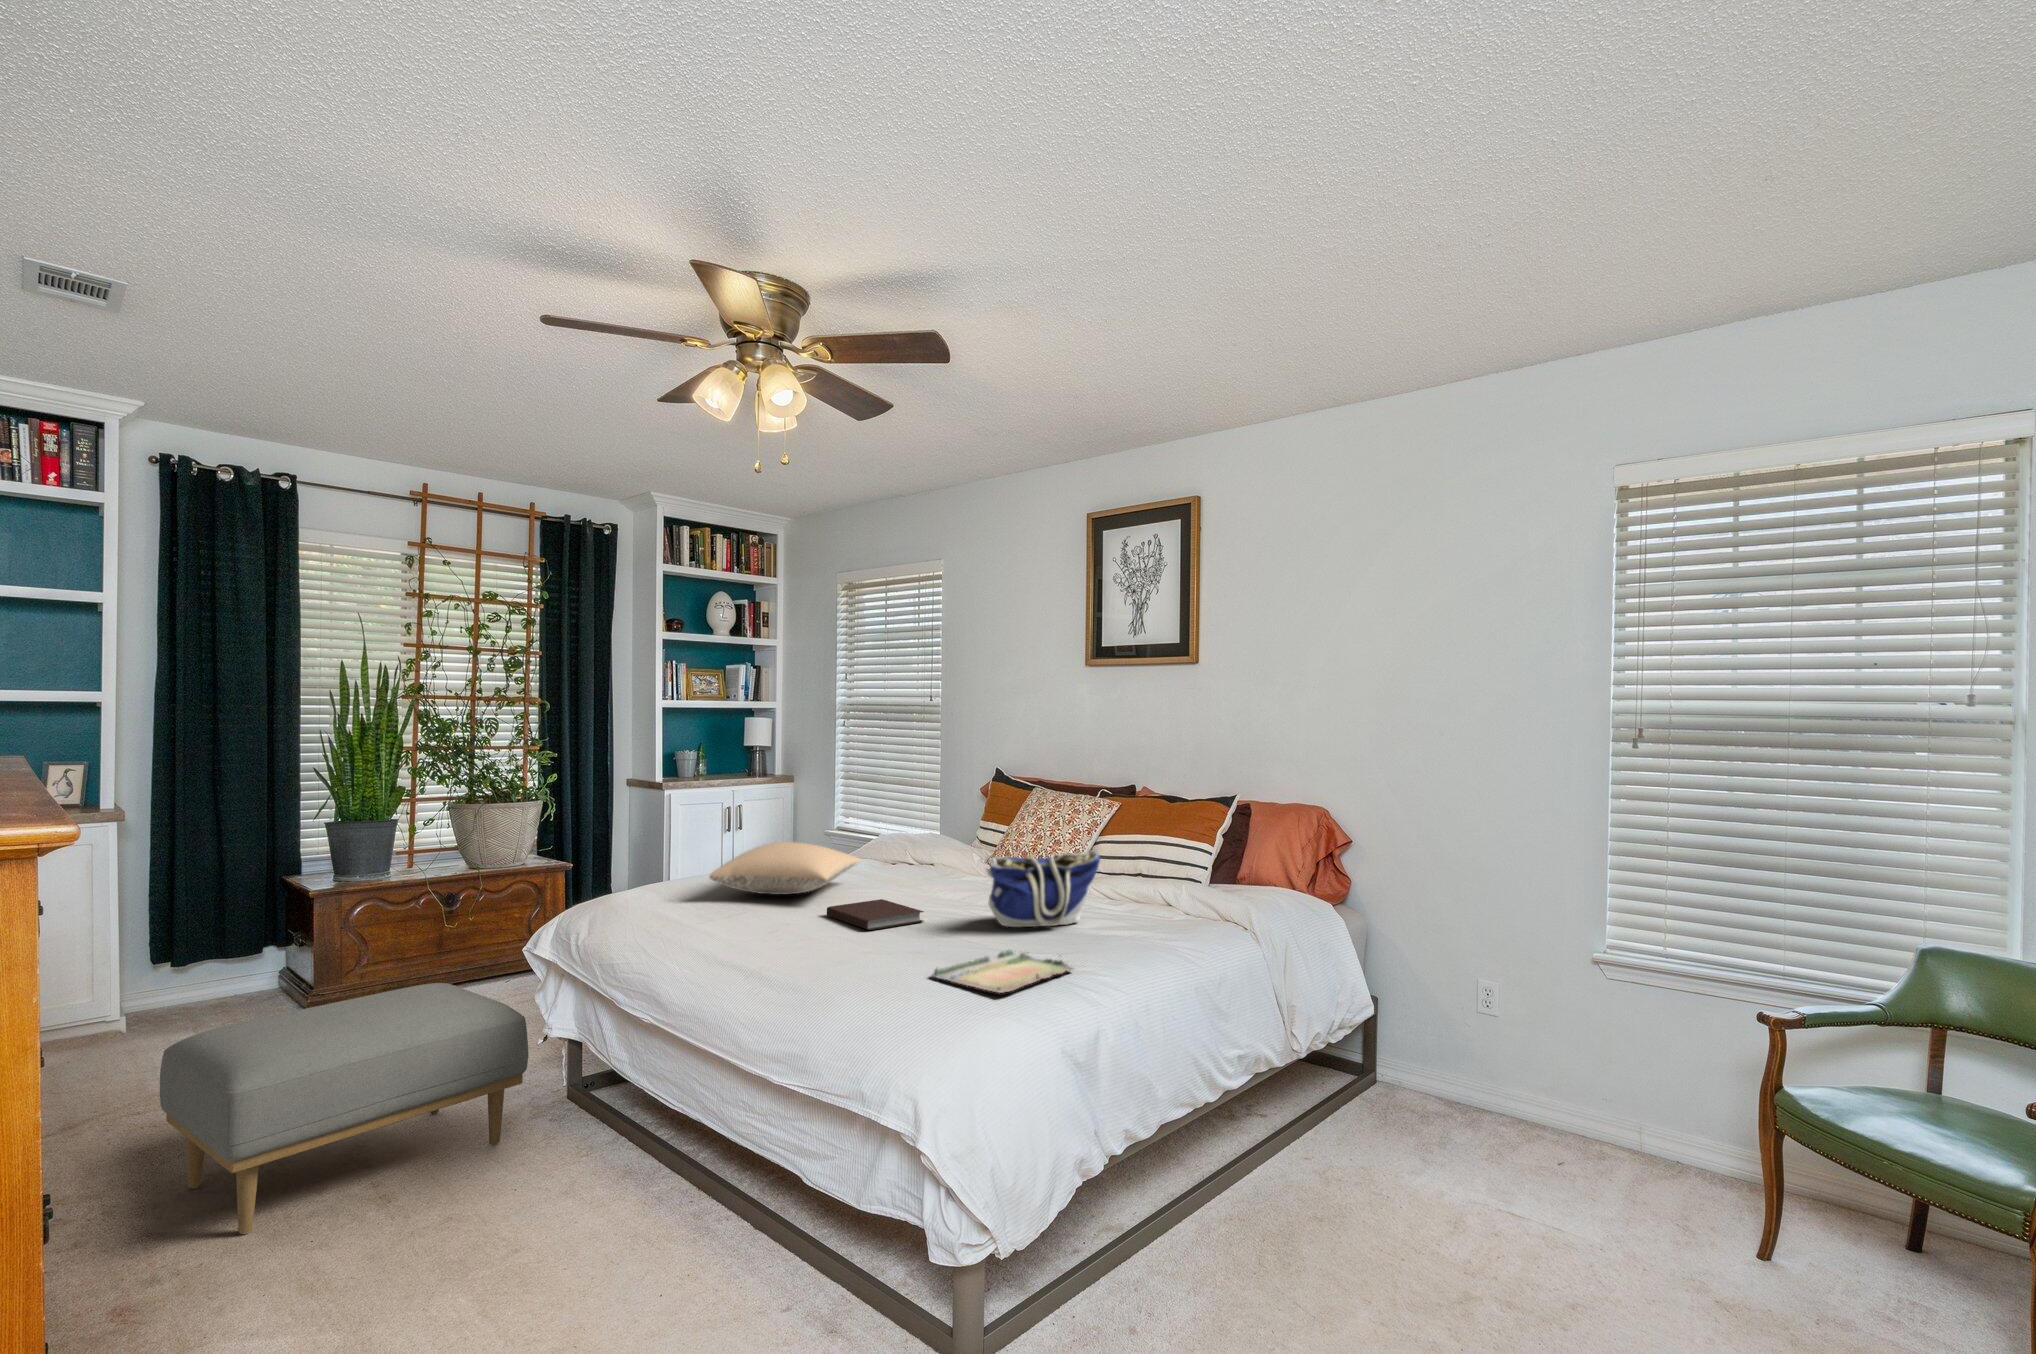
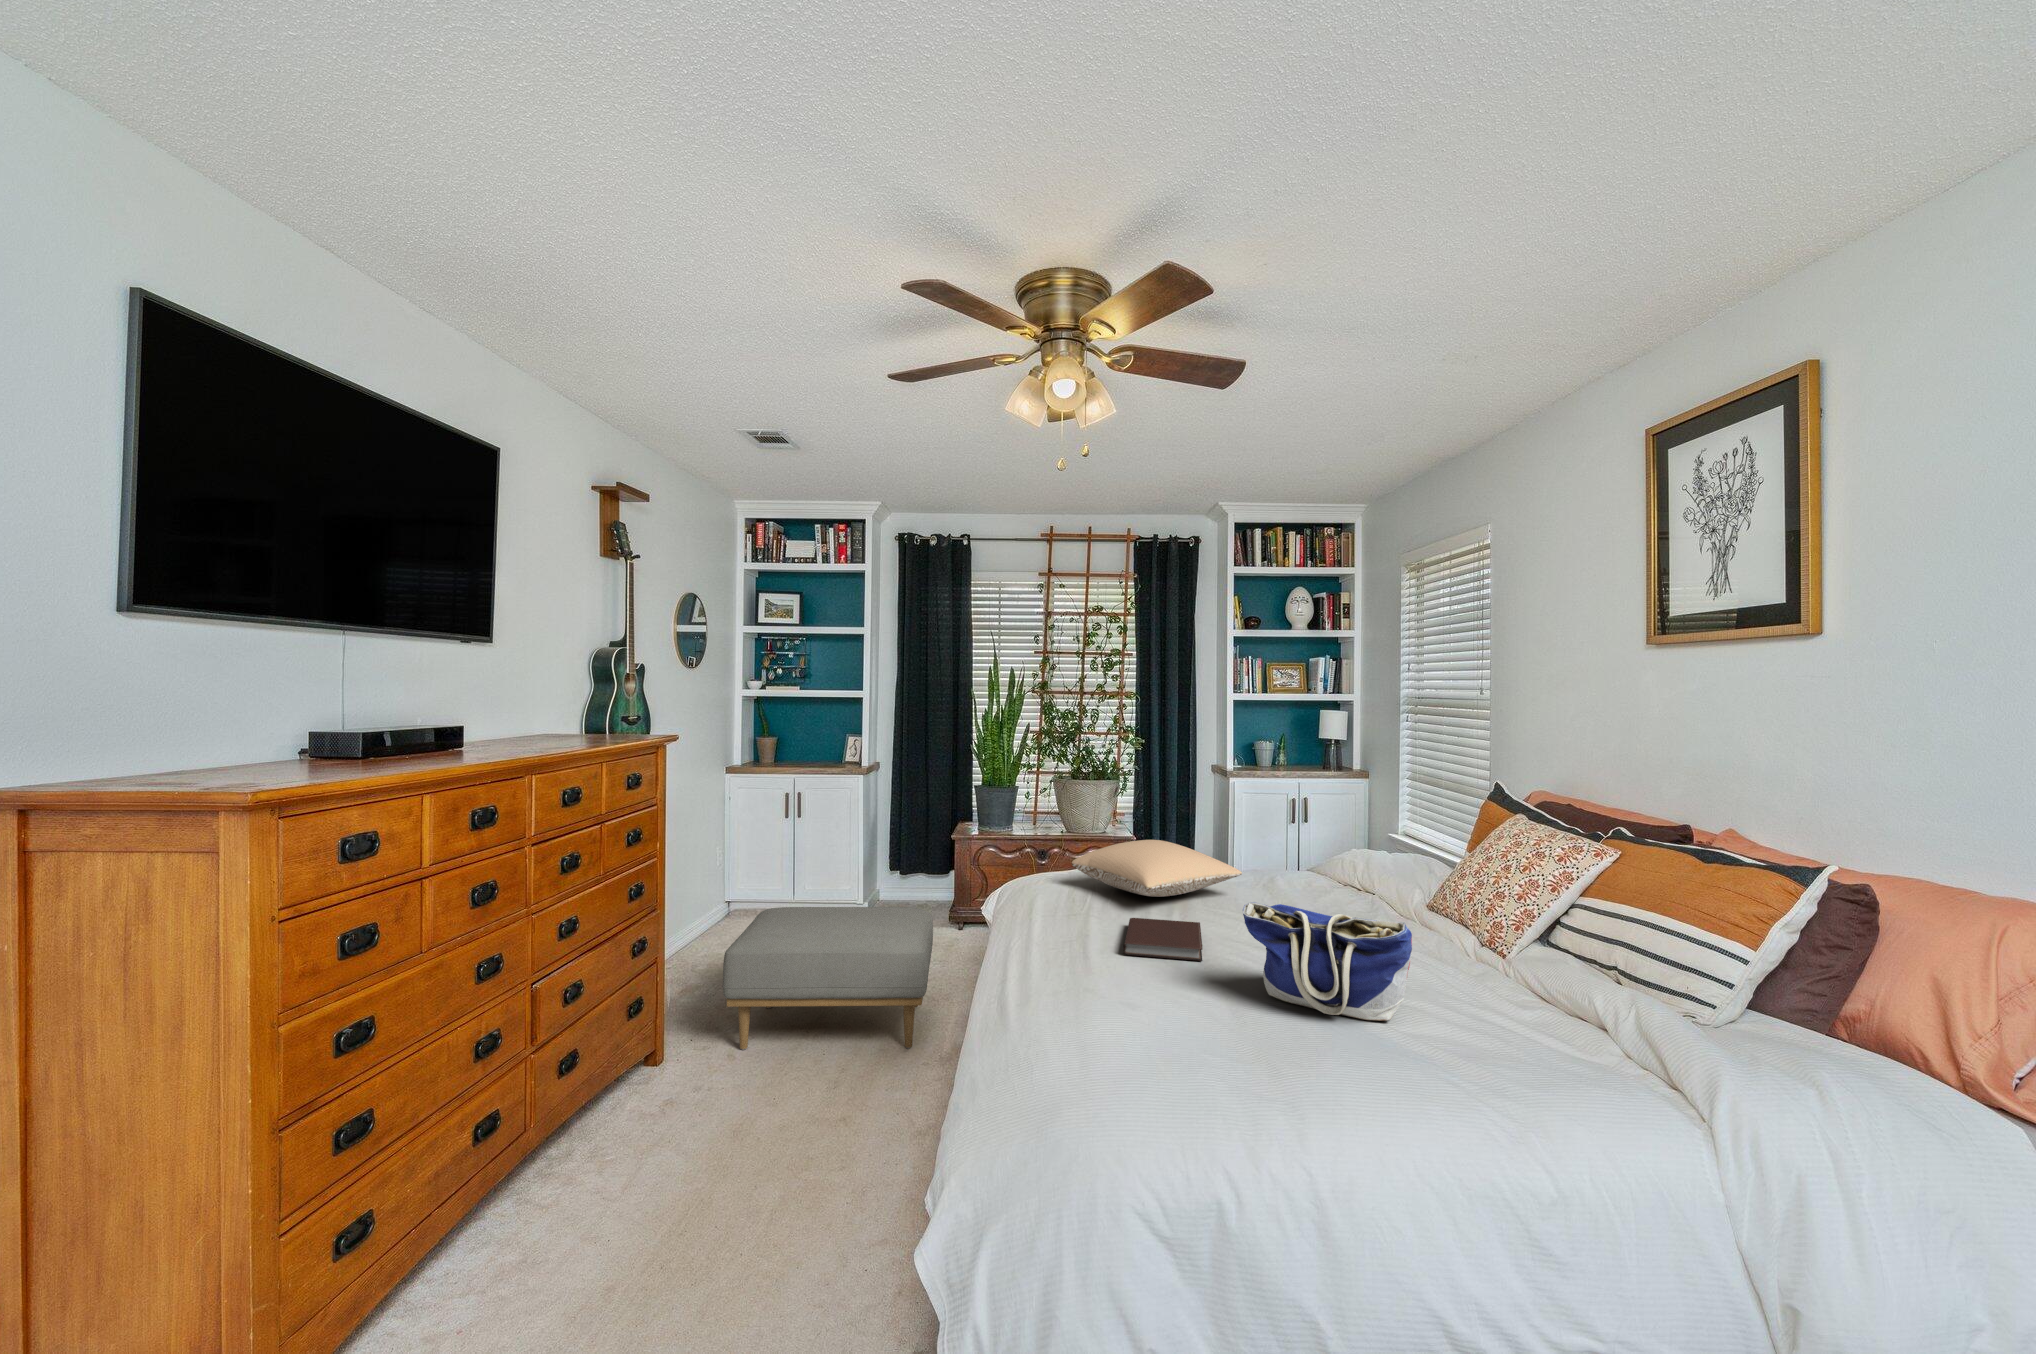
tray: present [932,950,1073,993] -> none [1051,1022,1222,1090]

